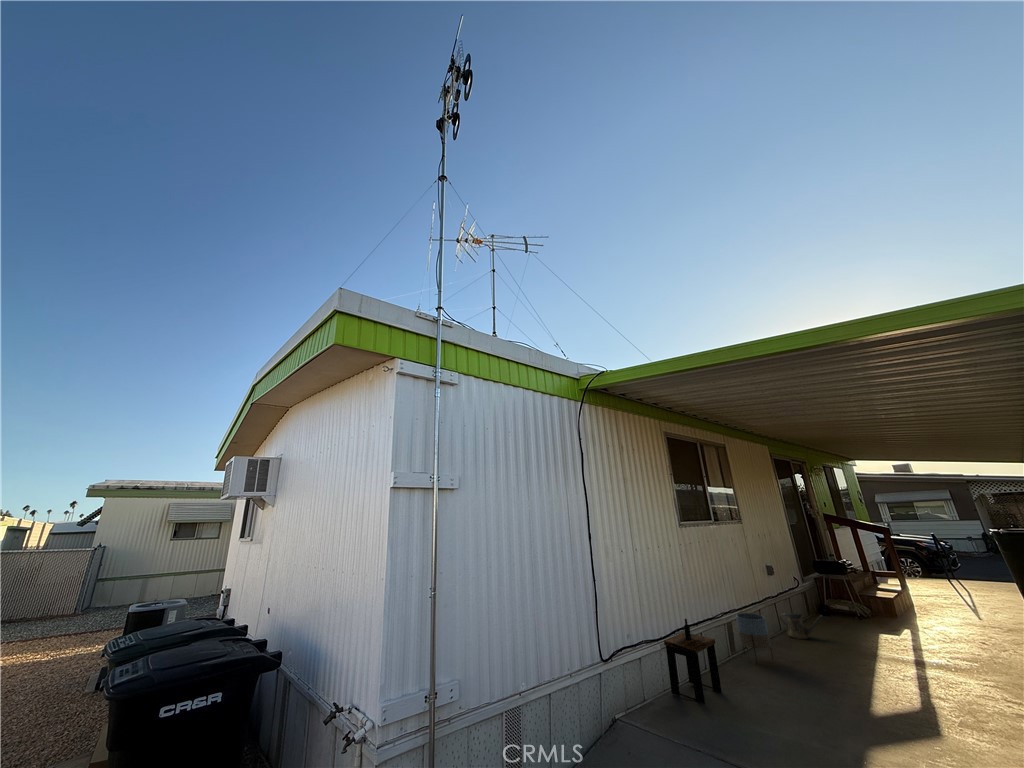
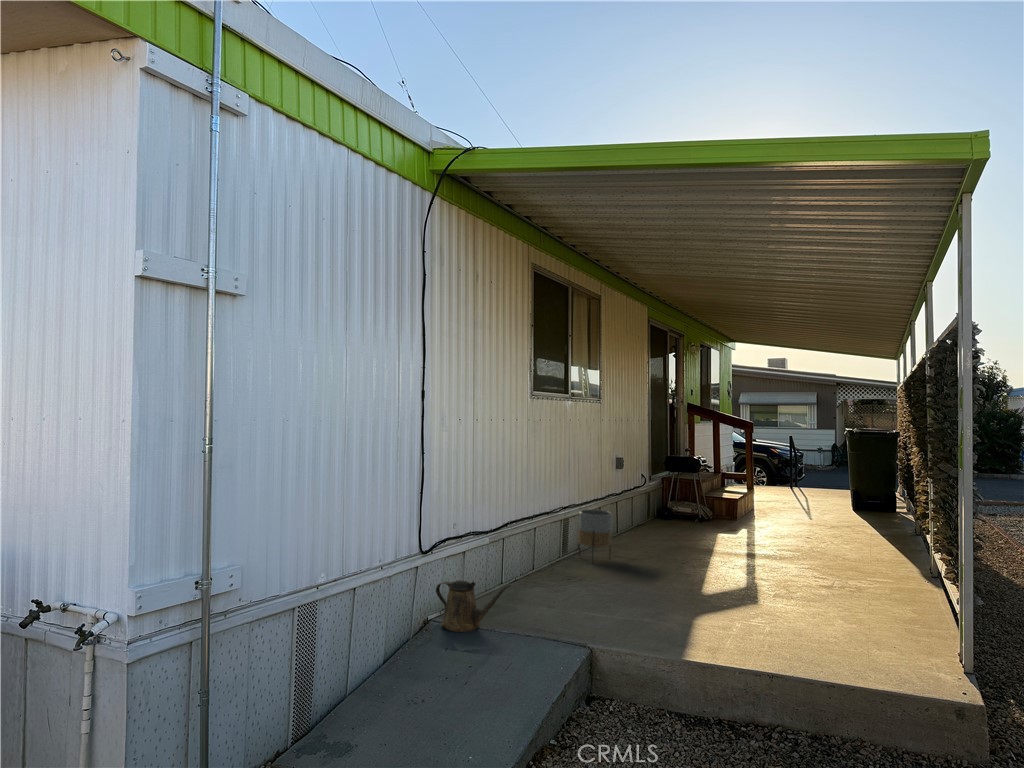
watering can: present [780,613,822,639] -> present [436,581,511,632]
side table: present [664,619,722,704] -> none [495,509,556,601]

